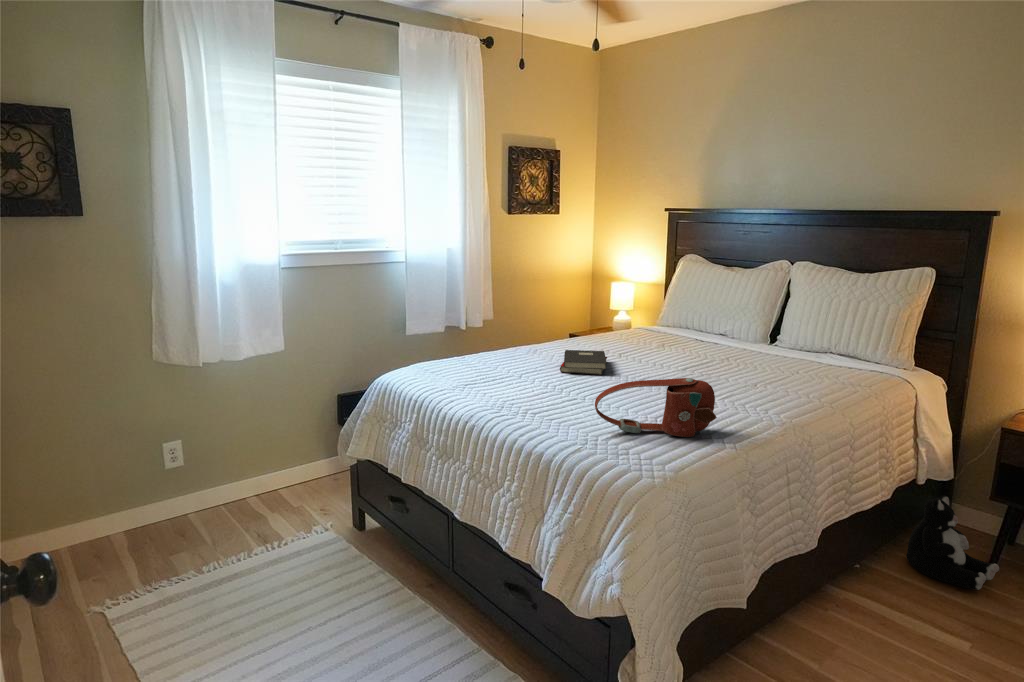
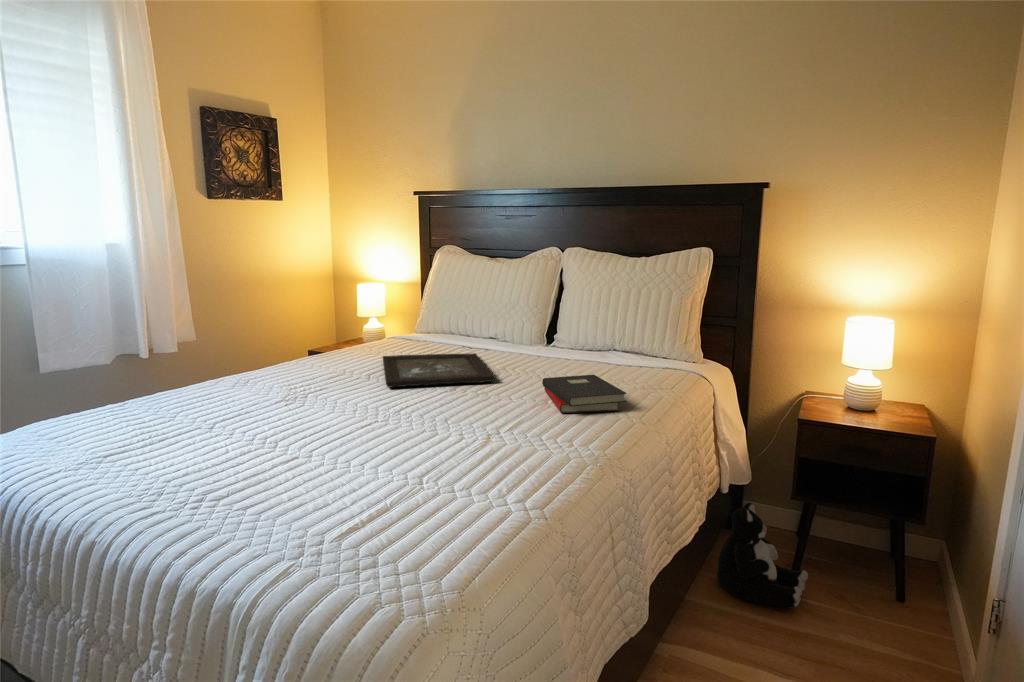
tray: none [631,341,718,366] -> present [383,353,496,388]
hardback book: present [560,350,607,375] -> present [542,375,626,413]
handbag: present [595,378,717,437] -> none [314,415,513,516]

